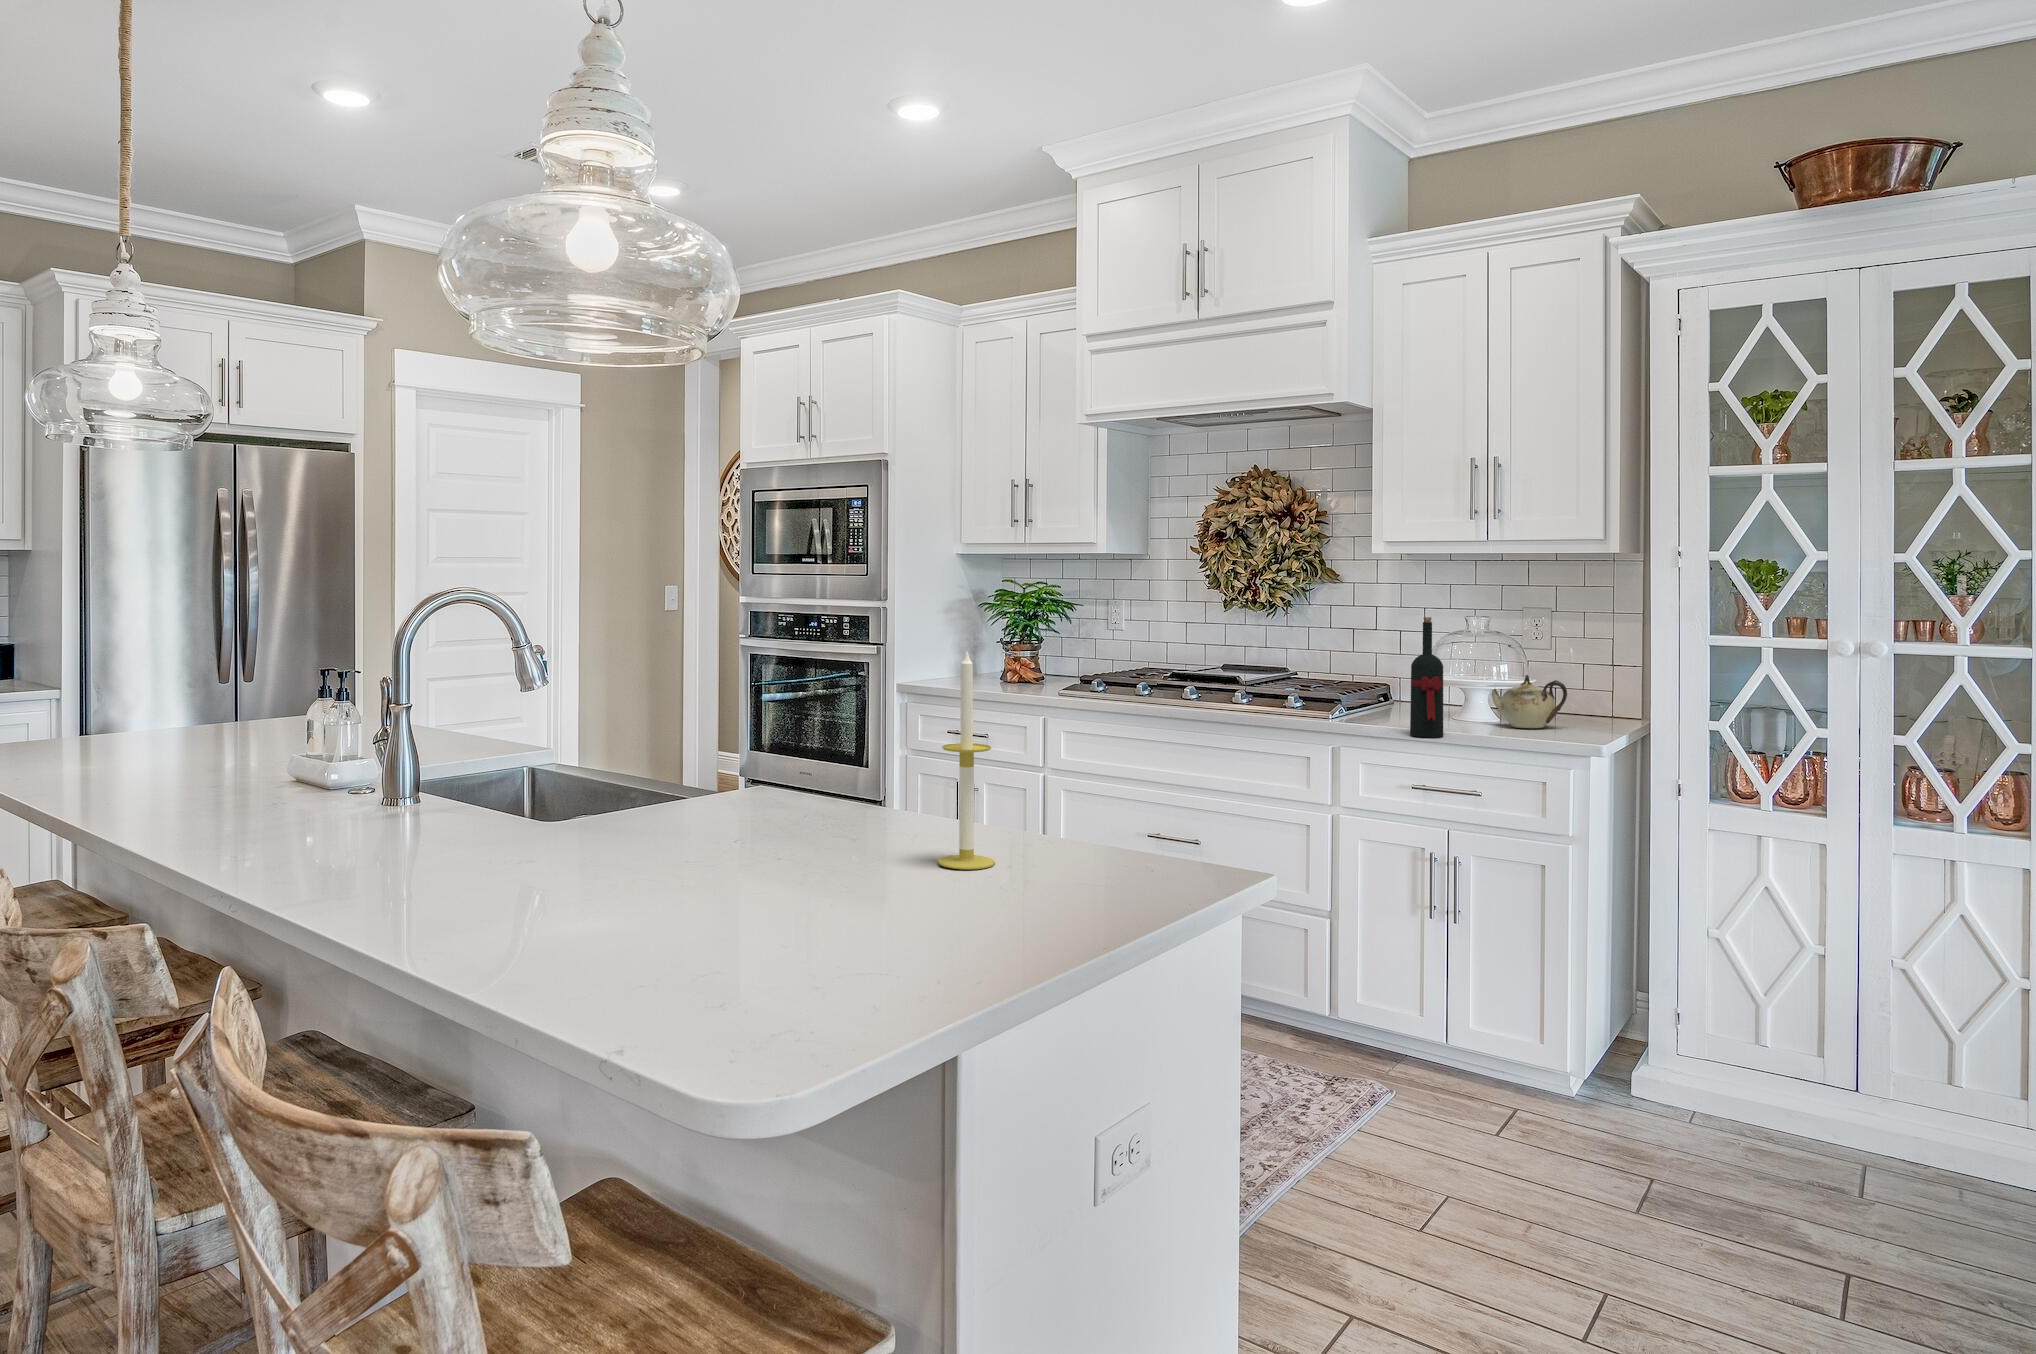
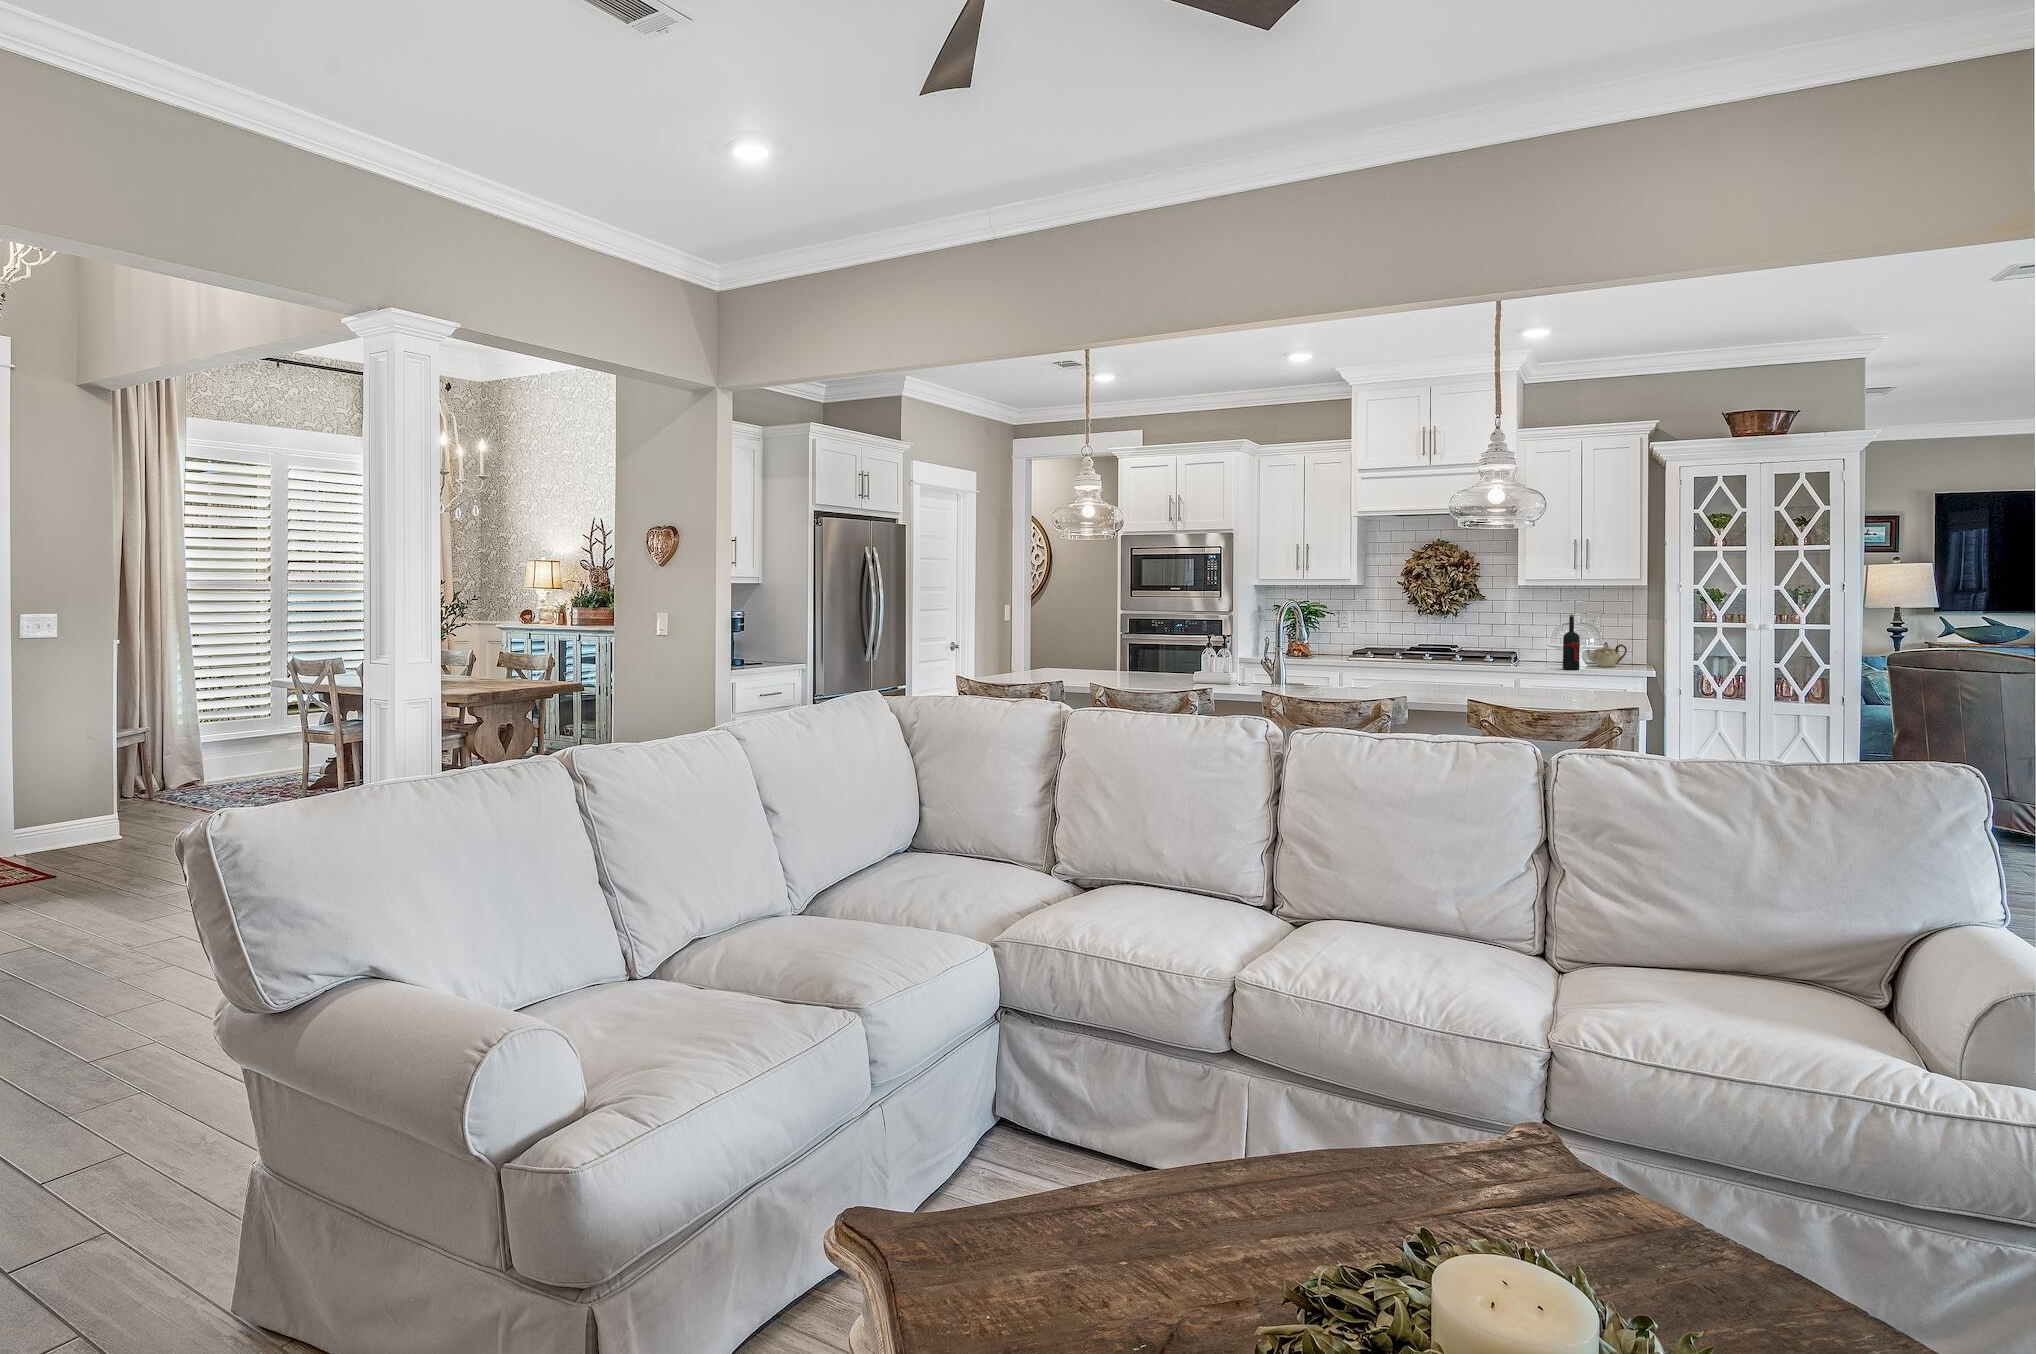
candle: present [938,651,995,870] -> none [1527,618,1550,696]

